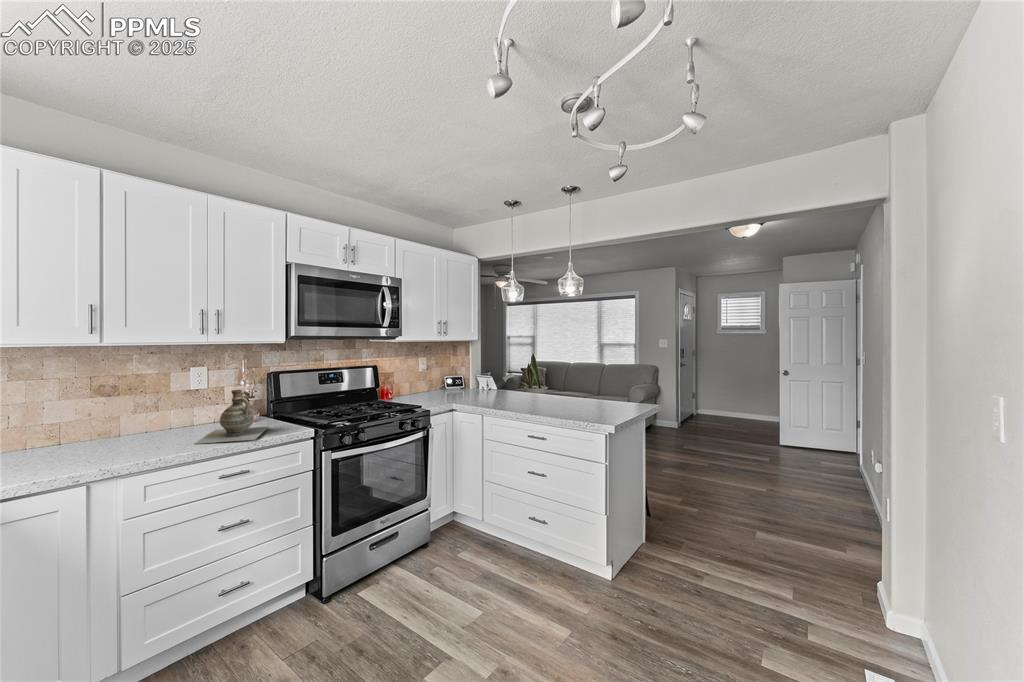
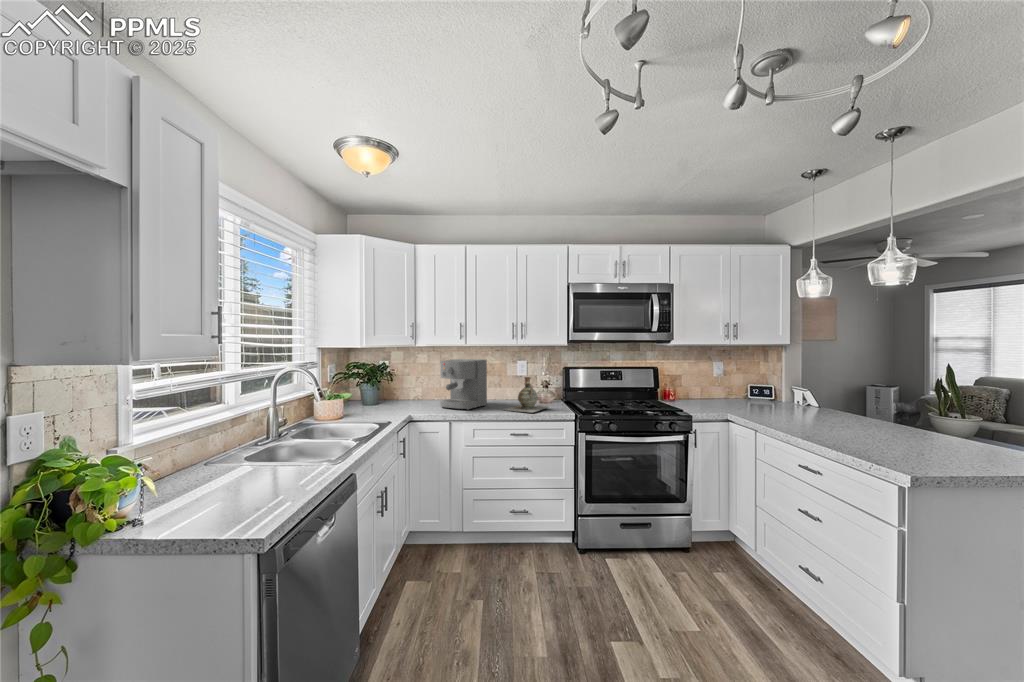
coffee maker: none [41,368,150,462] -> present [440,359,487,410]

